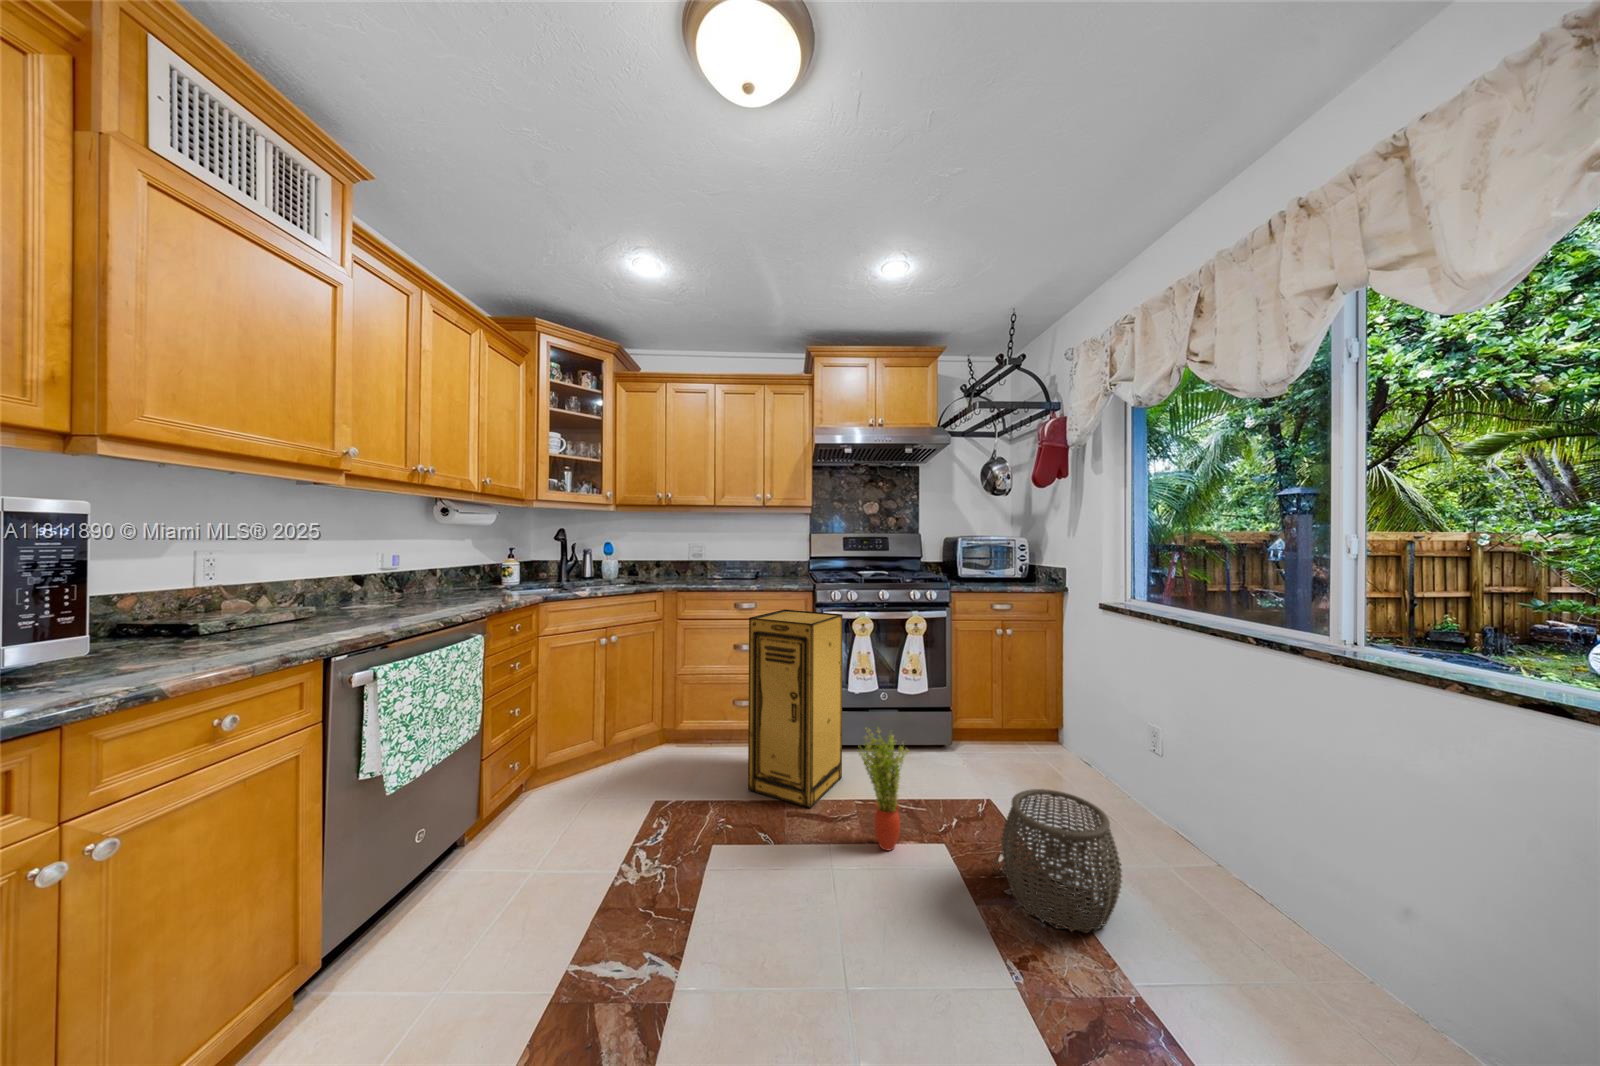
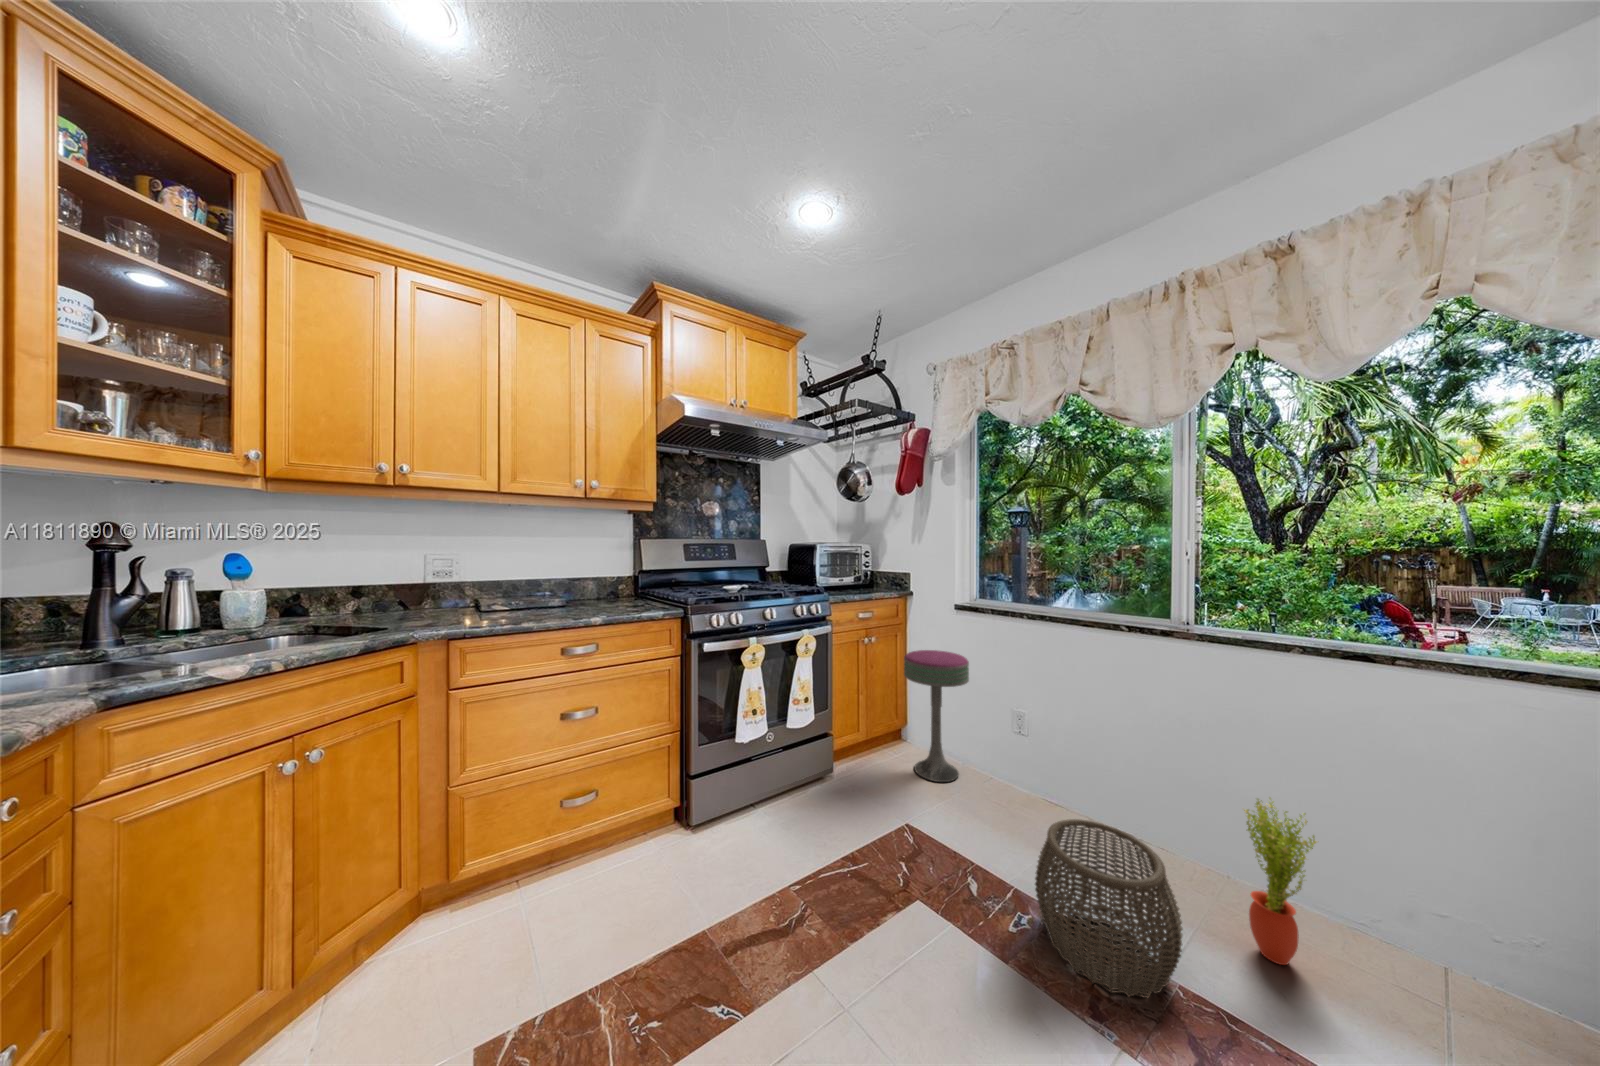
storage cabinet: present [748,609,843,808] -> none [649,647,768,965]
bar stool: none [1022,648,1094,780] -> present [904,650,969,782]
potted plant: present [859,729,908,850] -> present [1244,798,1317,965]

